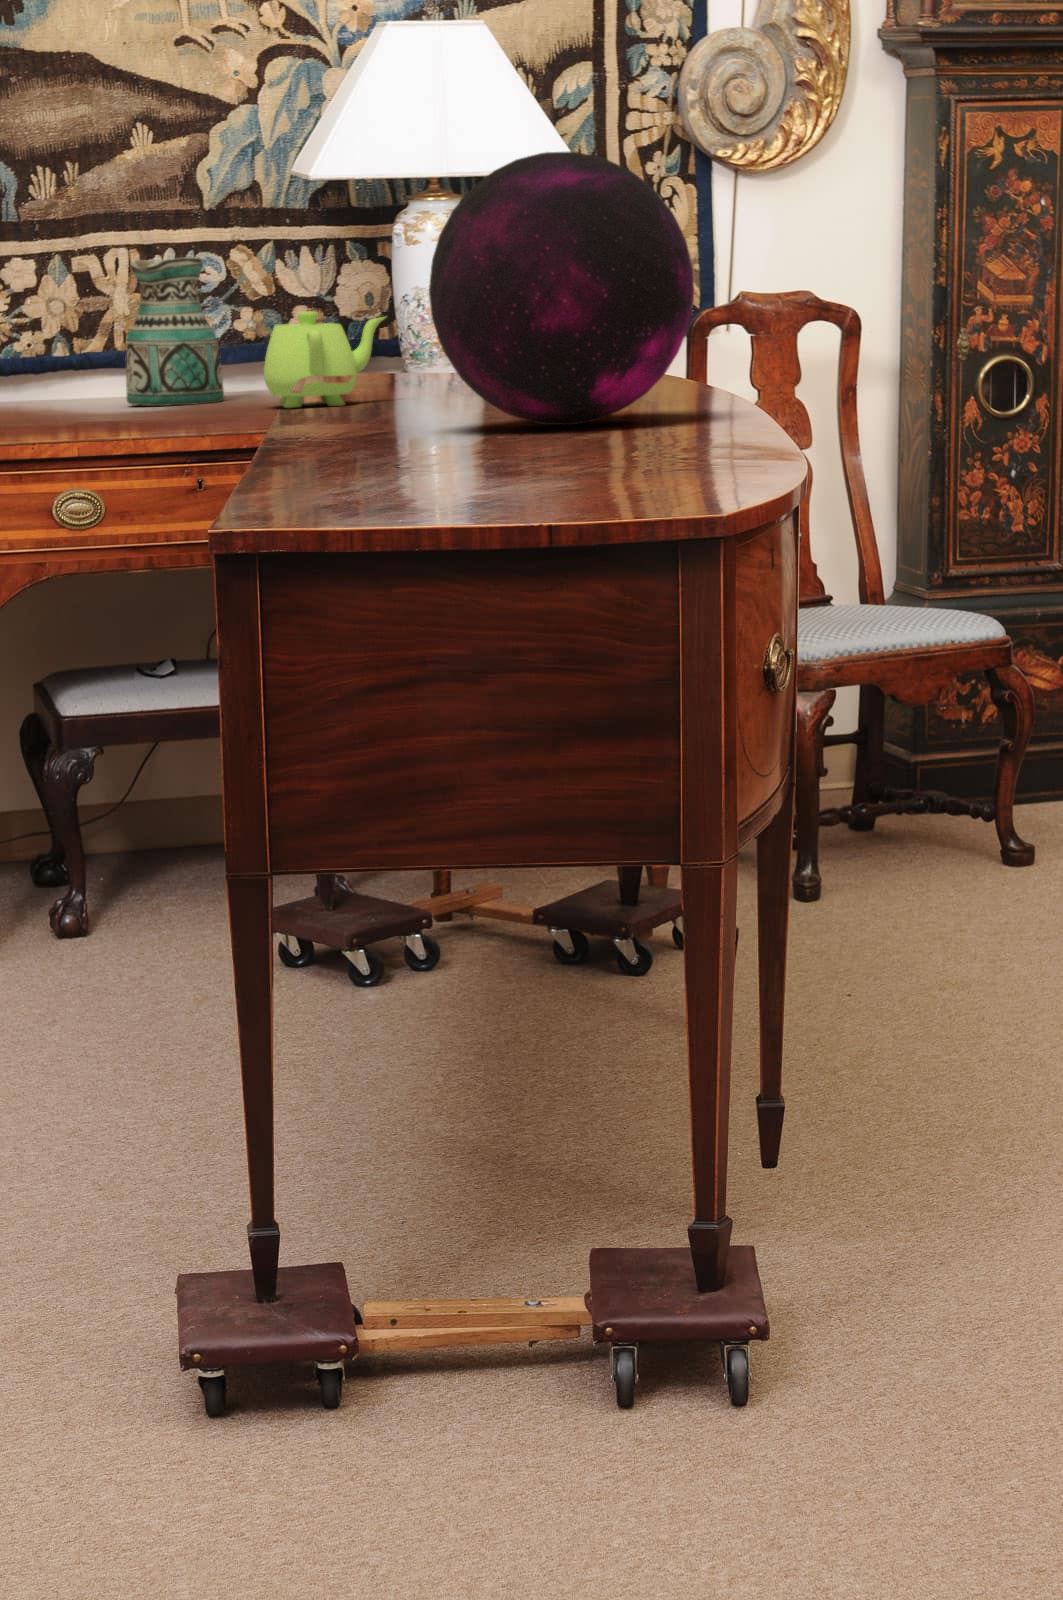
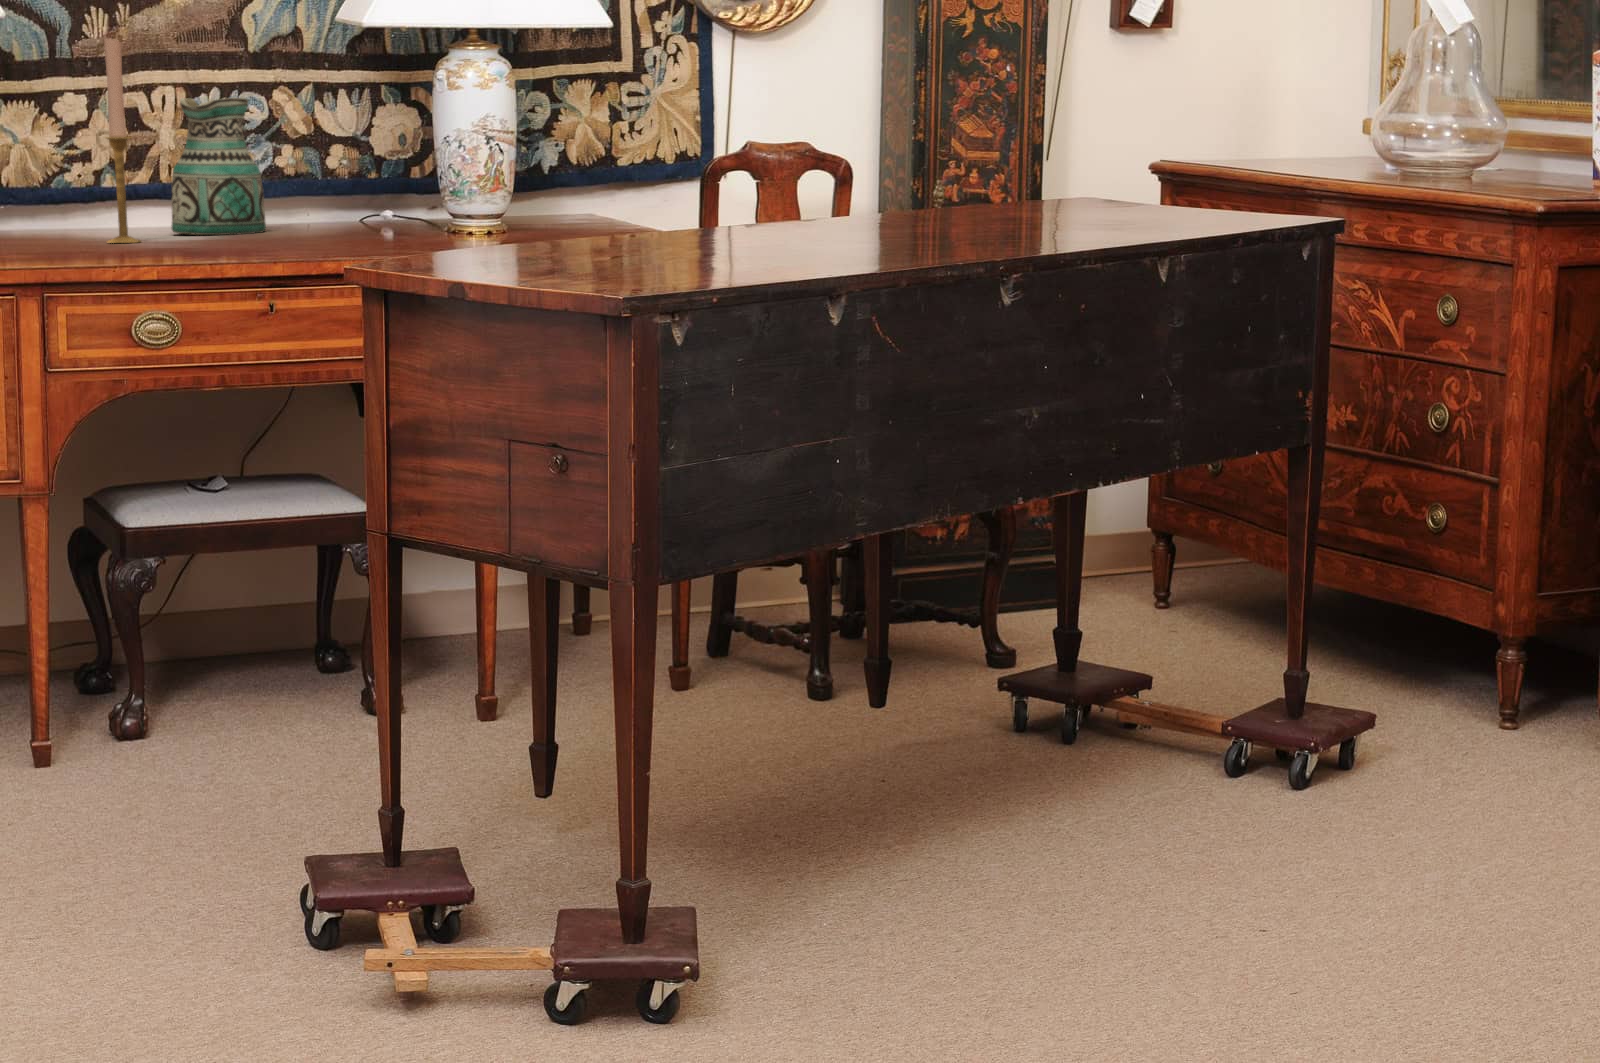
decorative orb: present [429,151,694,425] -> none [533,30,756,256]
candlestick: none [37,193,83,416] -> present [104,39,140,243]
teapot: present [264,311,386,408] -> none [325,152,440,238]

